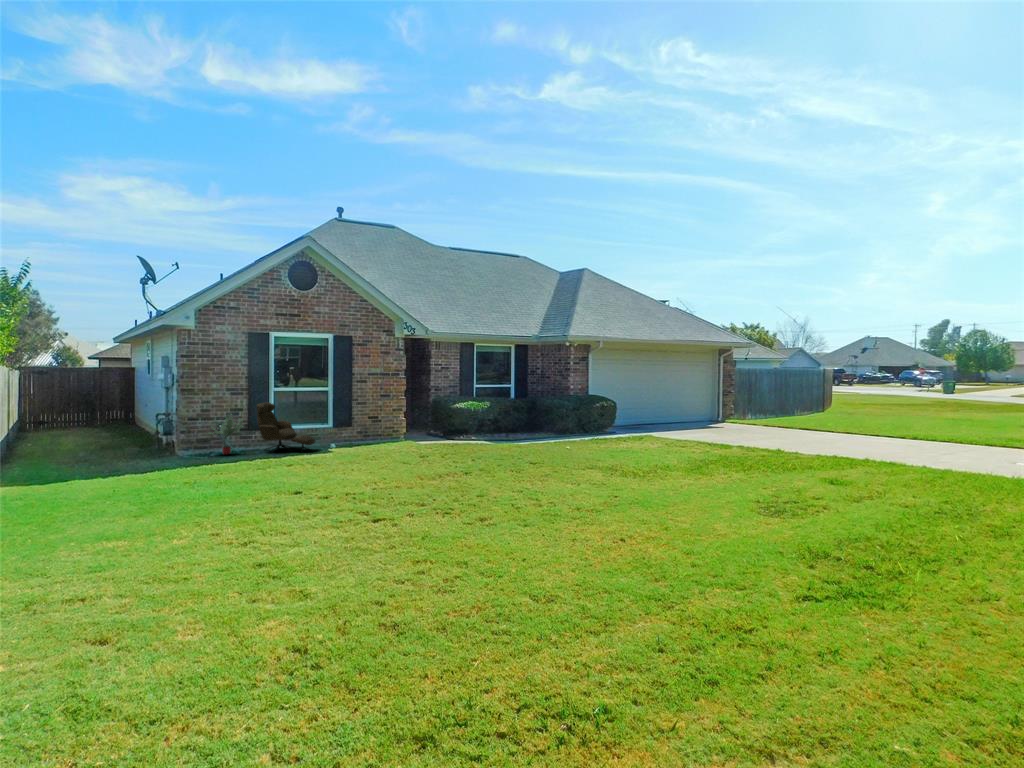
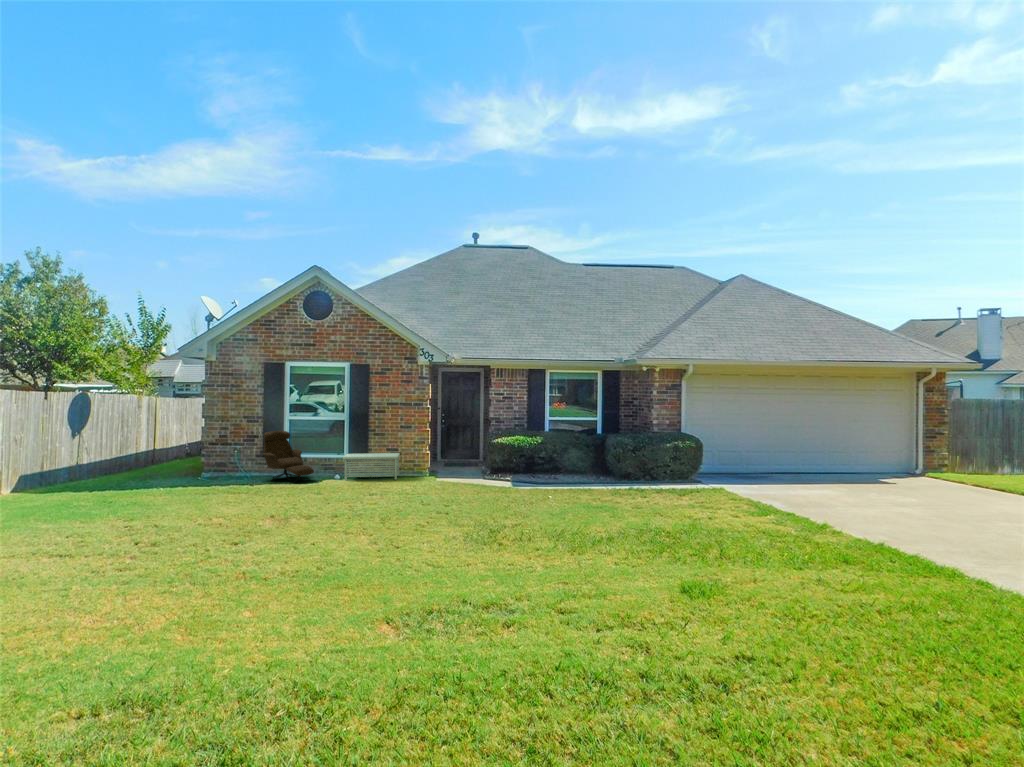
potted tree: present [209,414,244,455] -> none [217,440,251,480]
storage bench: none [334,420,391,448] -> present [343,453,400,480]

